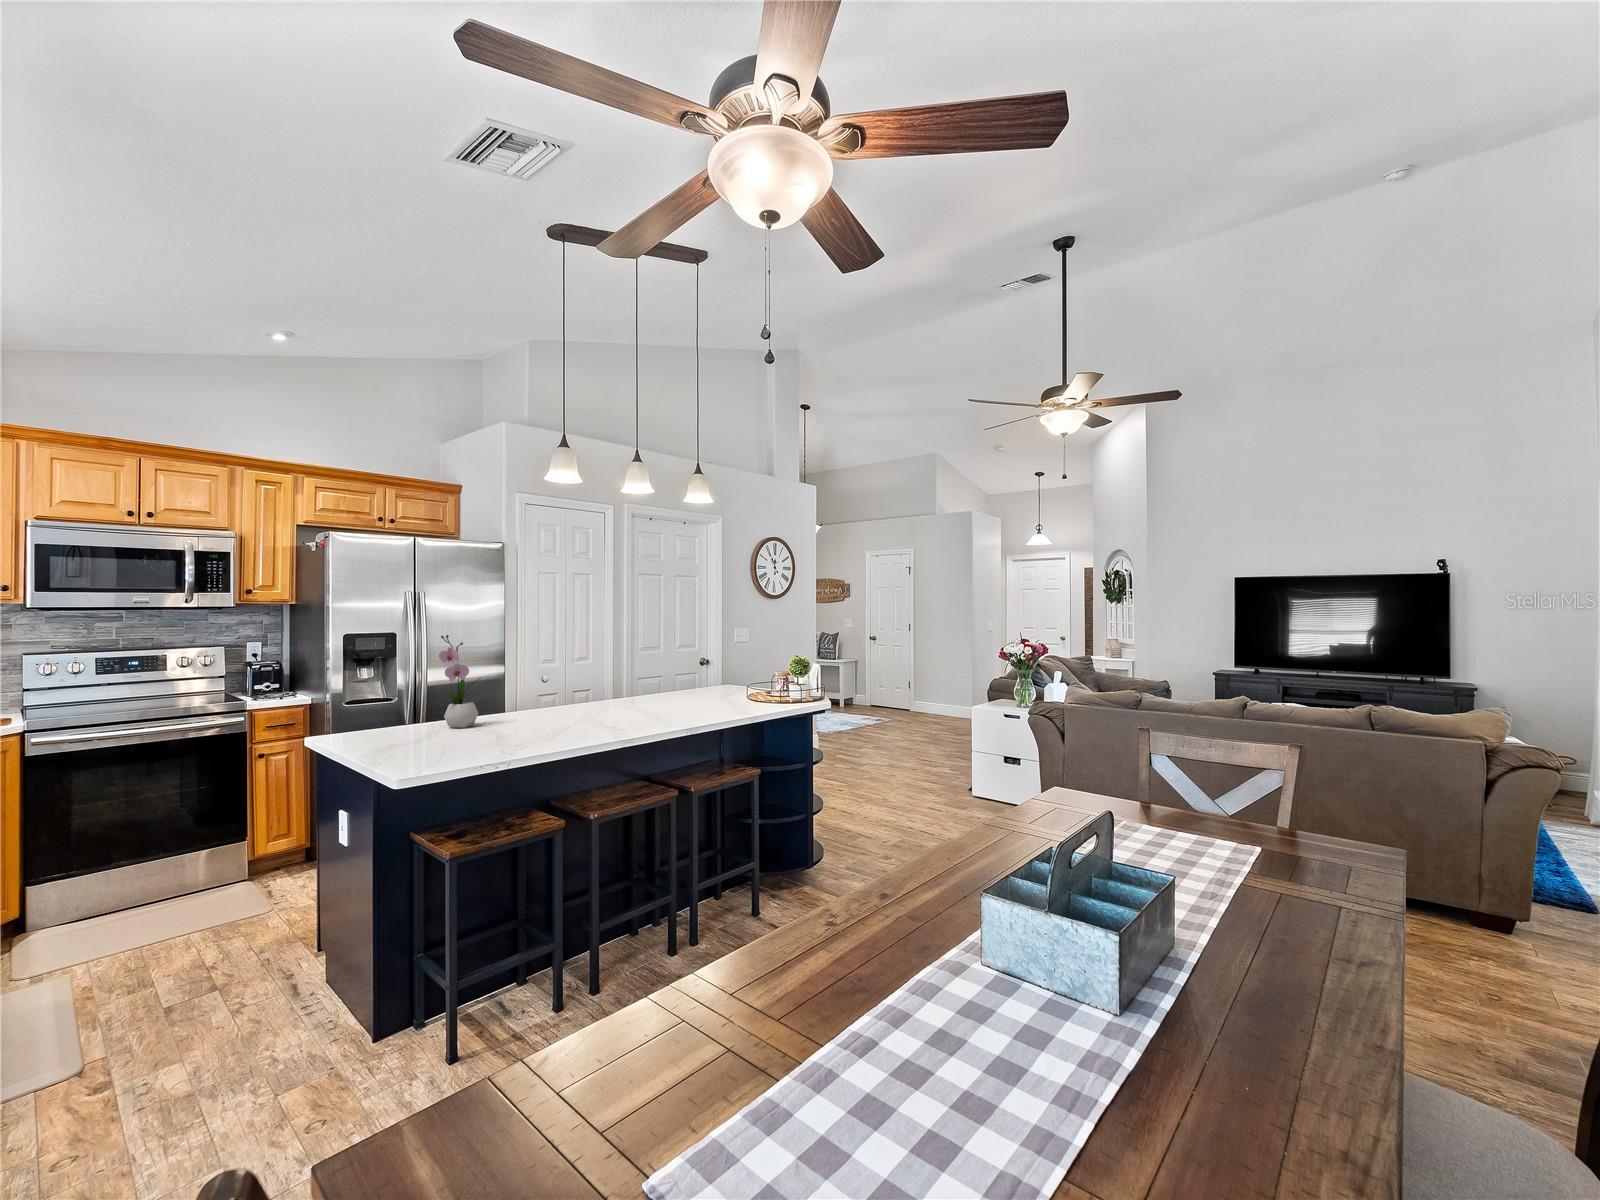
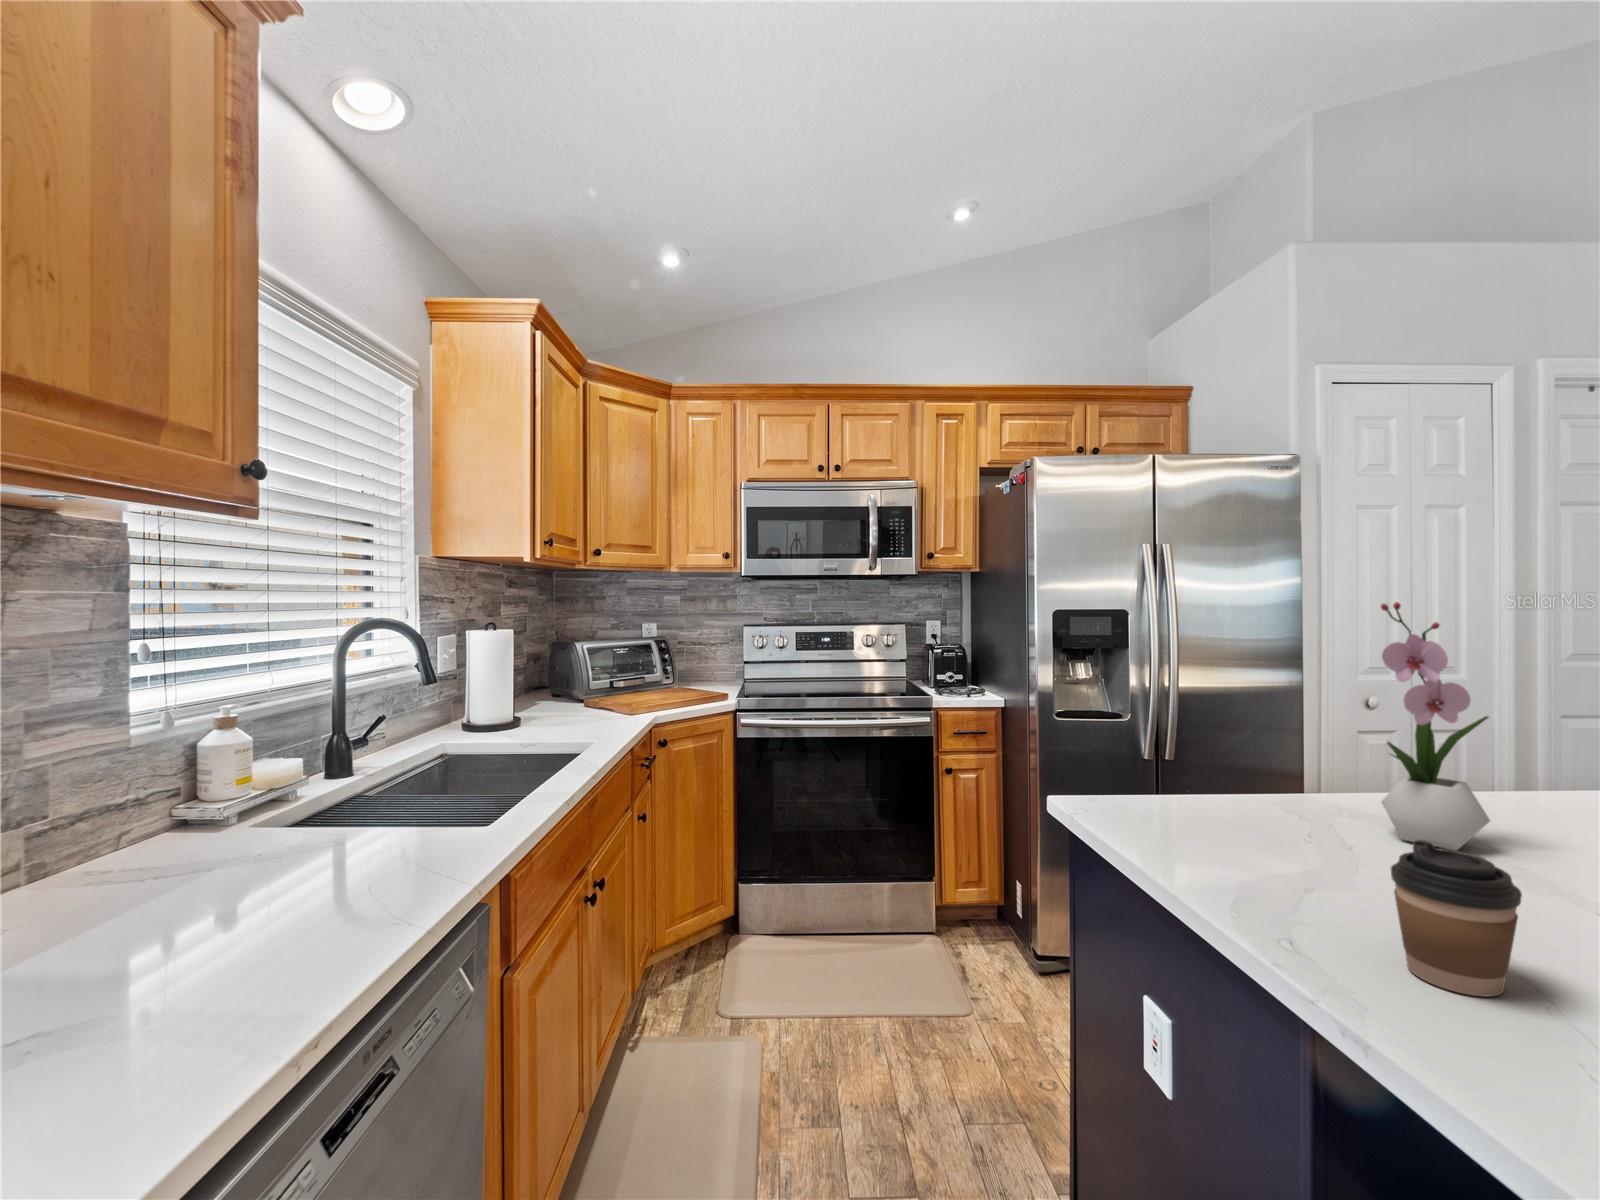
coffee cup: none [388,714,422,755] -> present [1391,840,1522,996]

